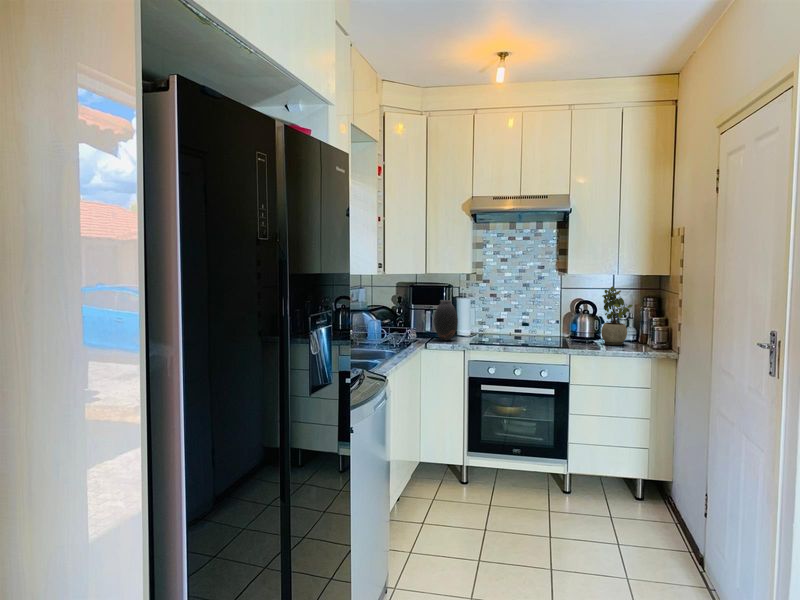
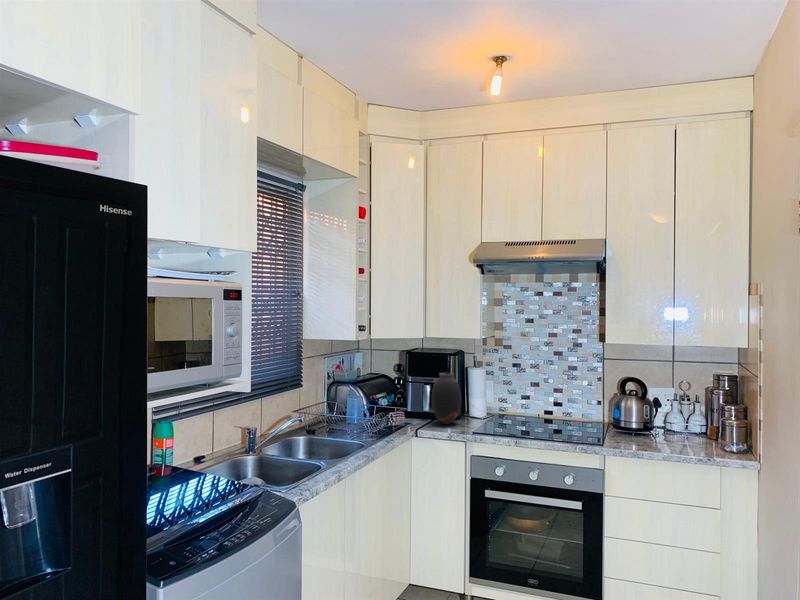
potted plant: present [601,286,633,345] -> none [652,361,691,442]

